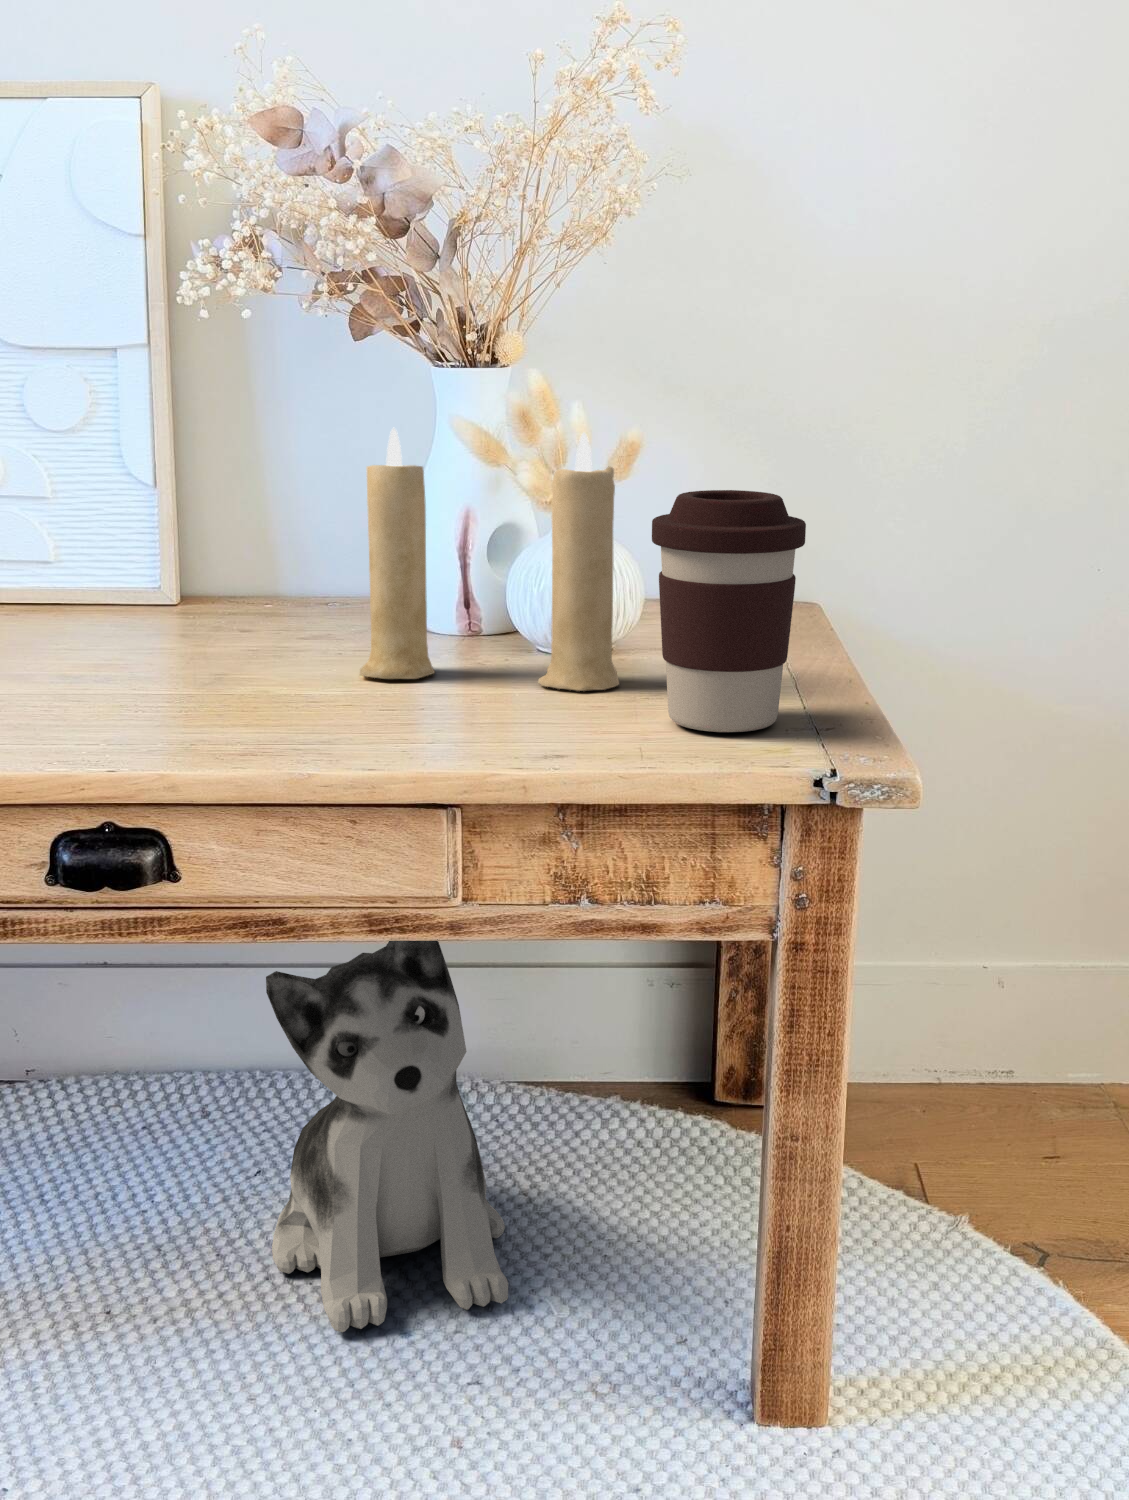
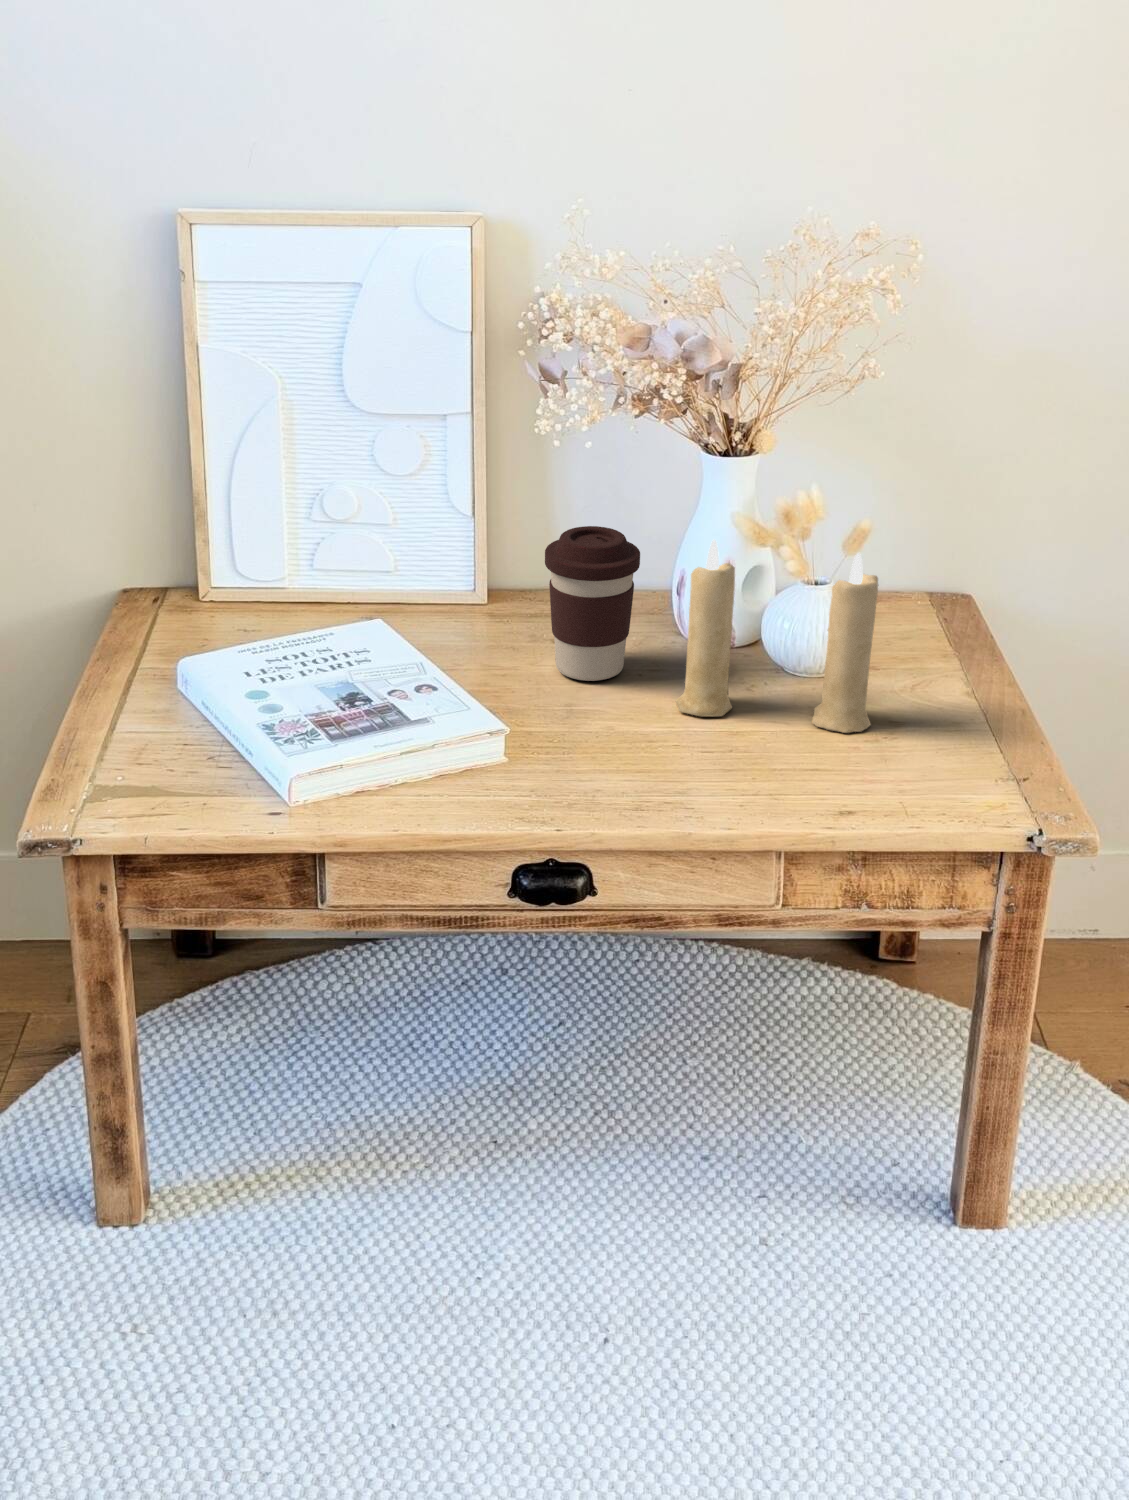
coffee cup: present [652,490,806,732] -> present [545,526,640,681]
plush toy: present [266,939,508,1332] -> none [591,872,767,1156]

